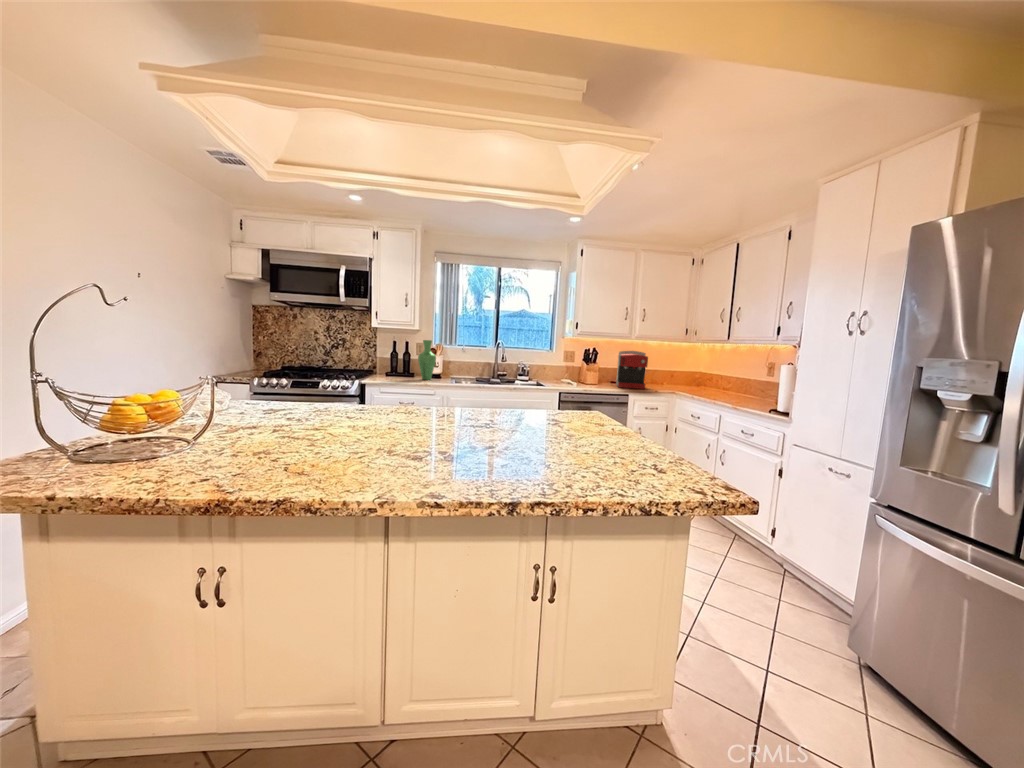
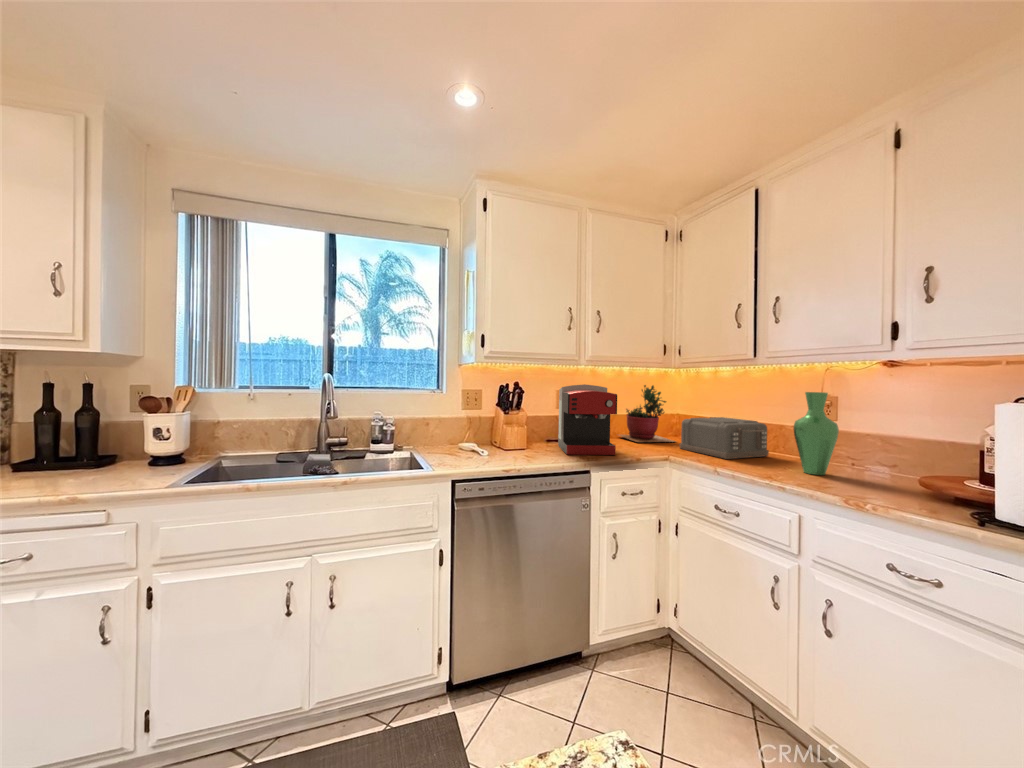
vase: present [418,340,436,380] -> present [794,392,839,475]
succulent plant: none [656,352,692,388] -> present [619,385,675,442]
toaster: none [688,372,738,396] -> present [680,417,769,459]

